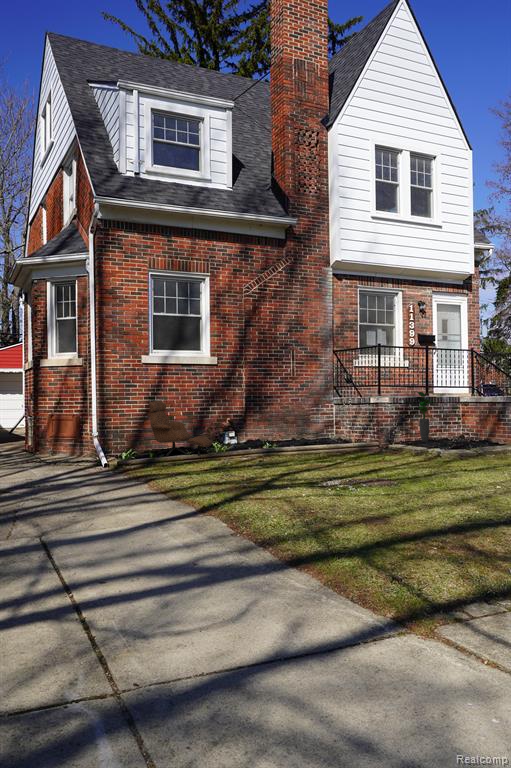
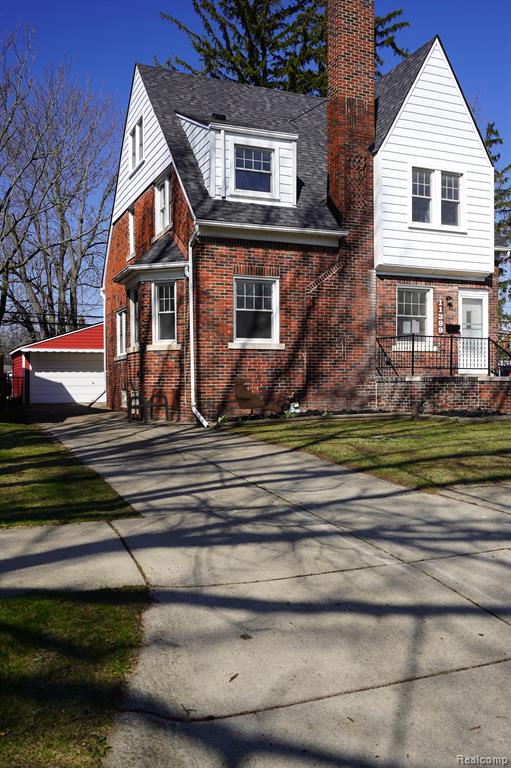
potted plant: present [416,392,433,442] -> none [440,372,457,412]
bench: none [10,424,68,464] -> present [128,394,169,424]

